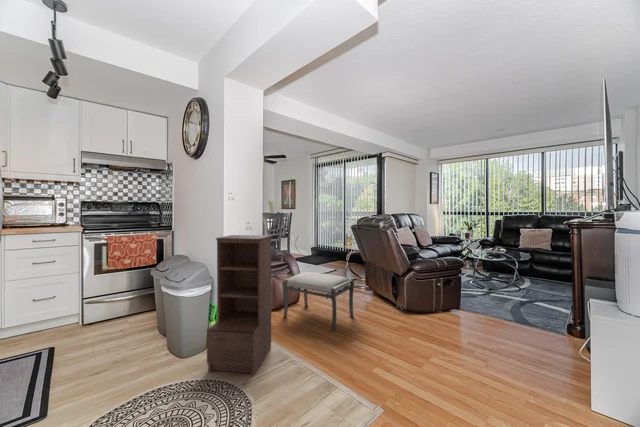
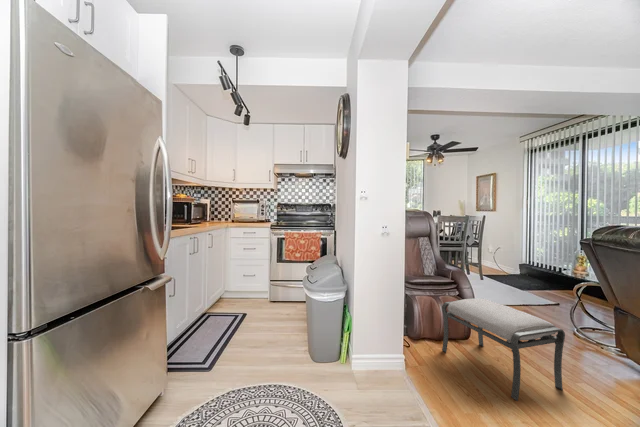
bookshelf: present [207,235,271,375] -> none [326,240,411,417]

